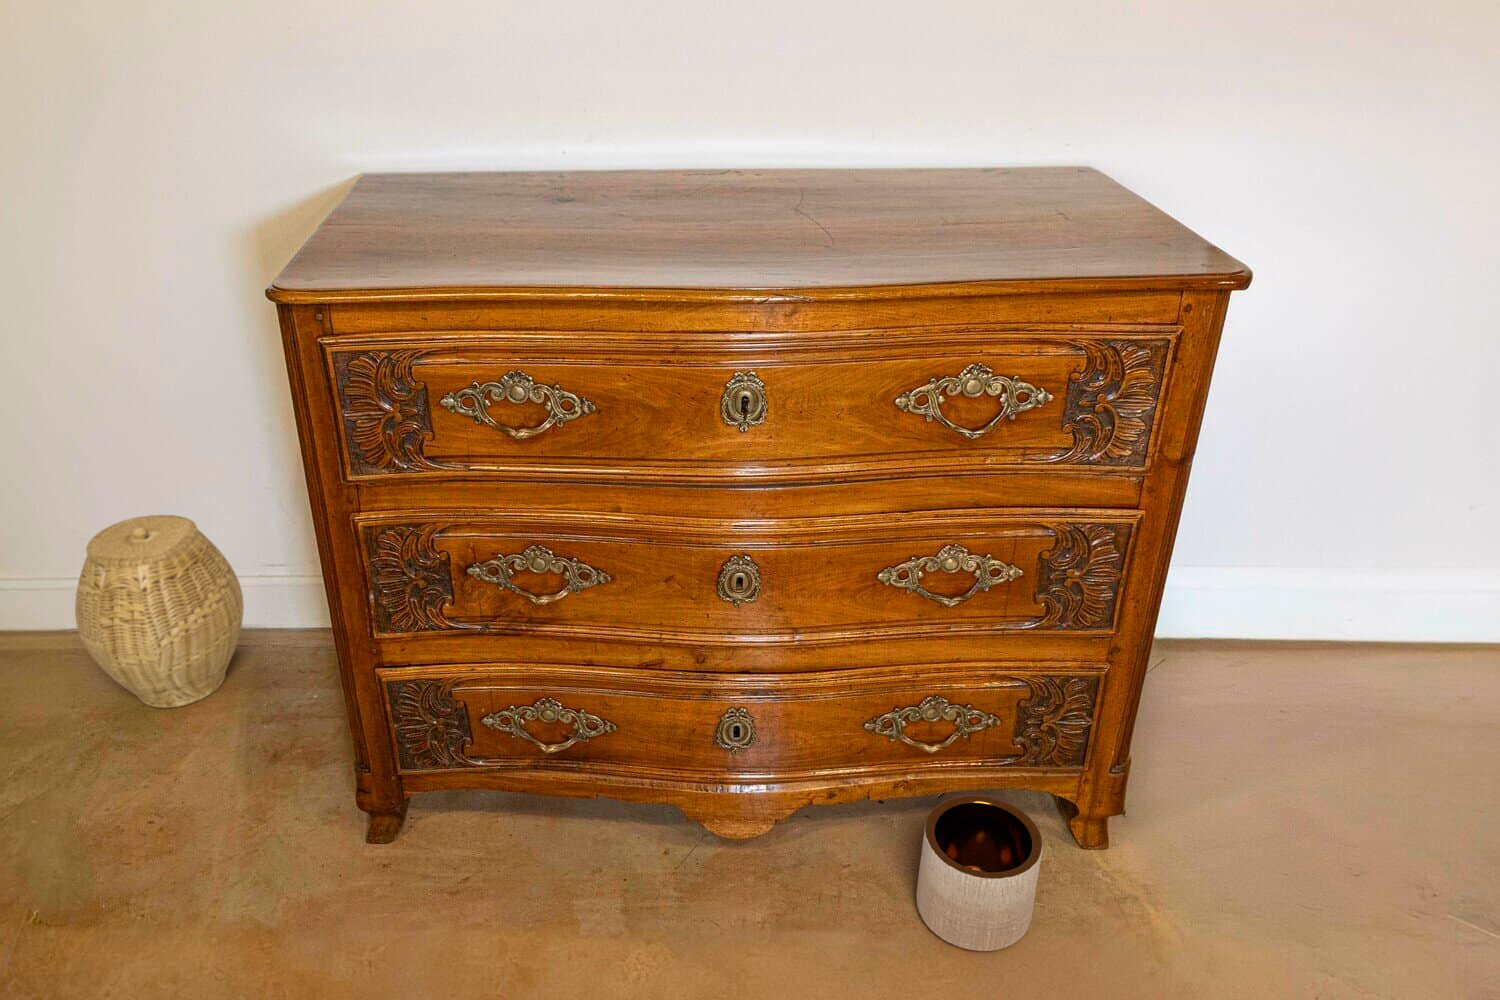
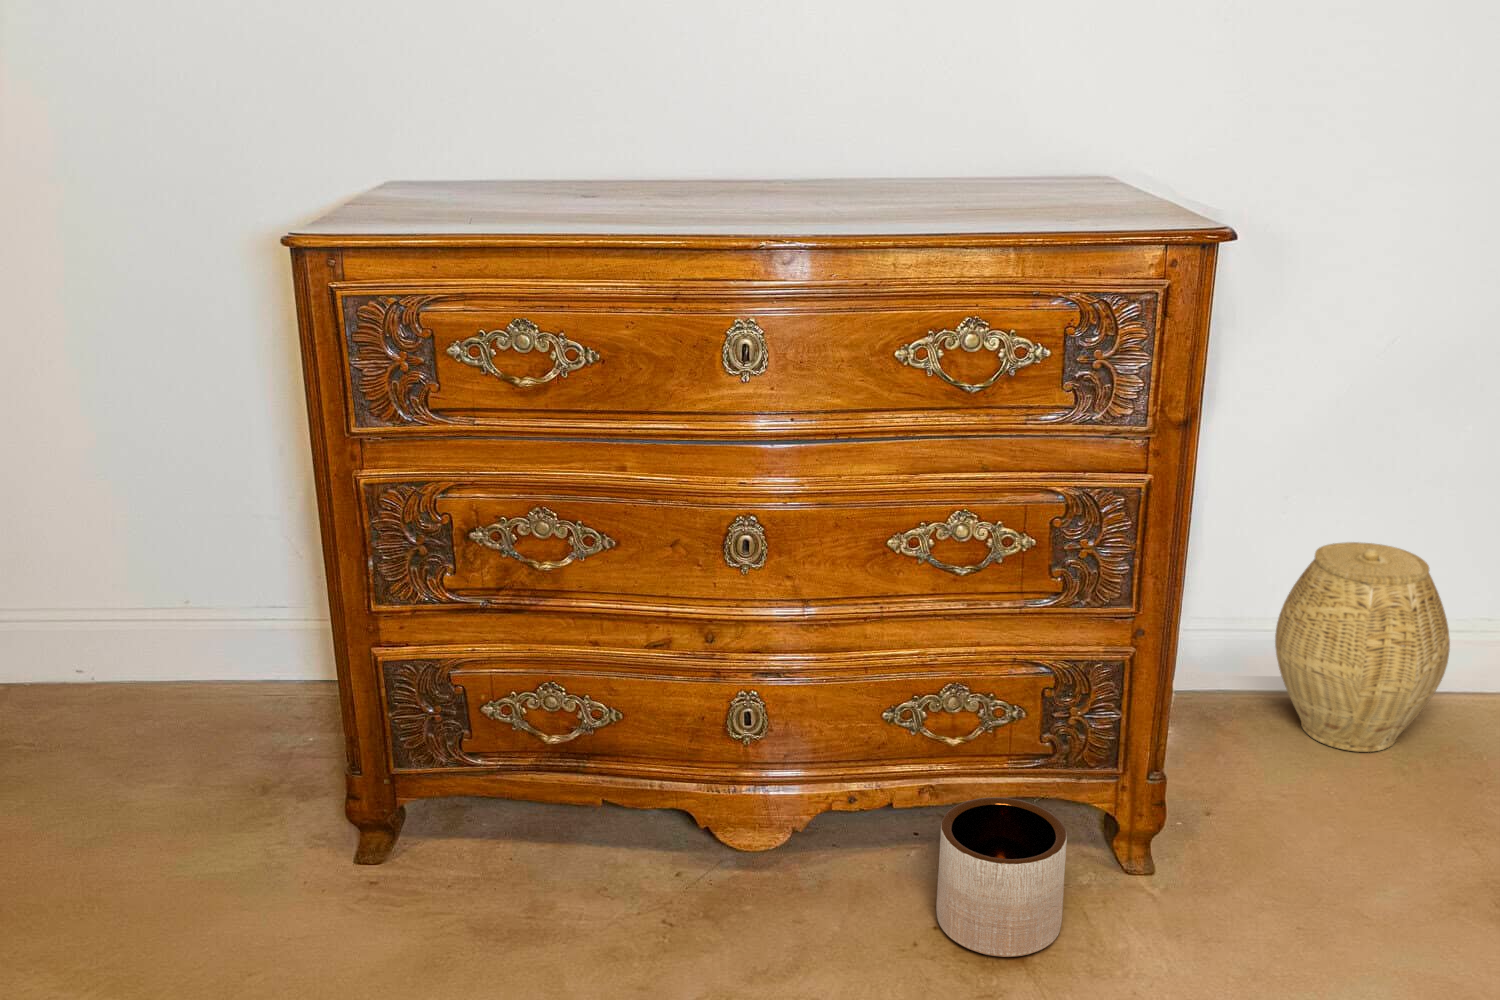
woven basket: present [75,515,244,708] -> present [1275,542,1450,752]

